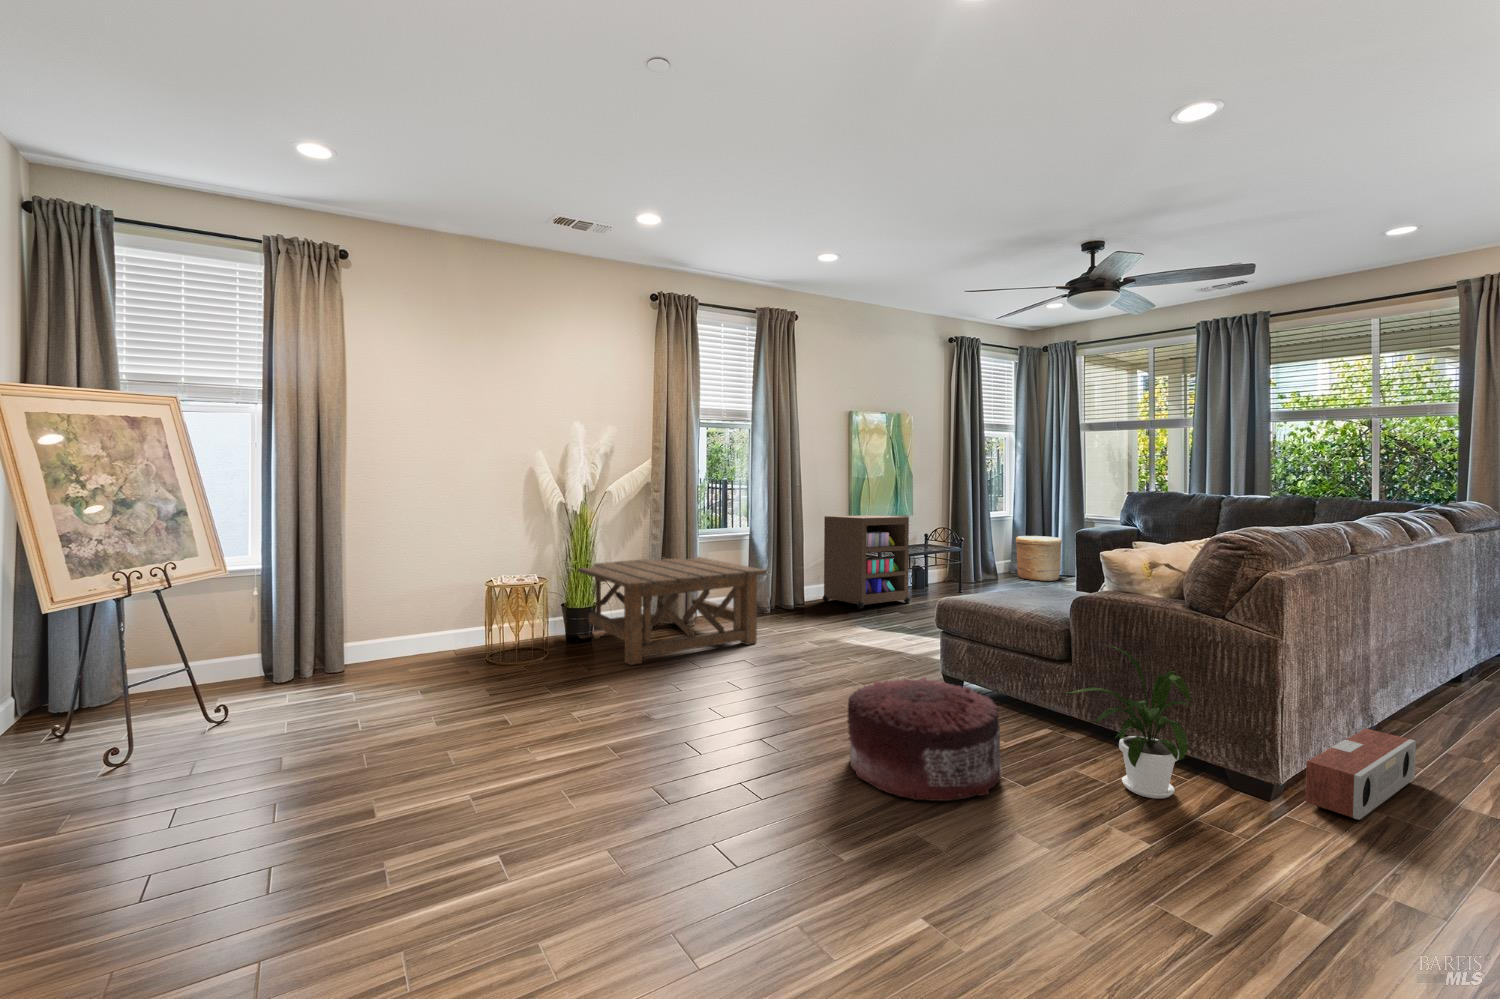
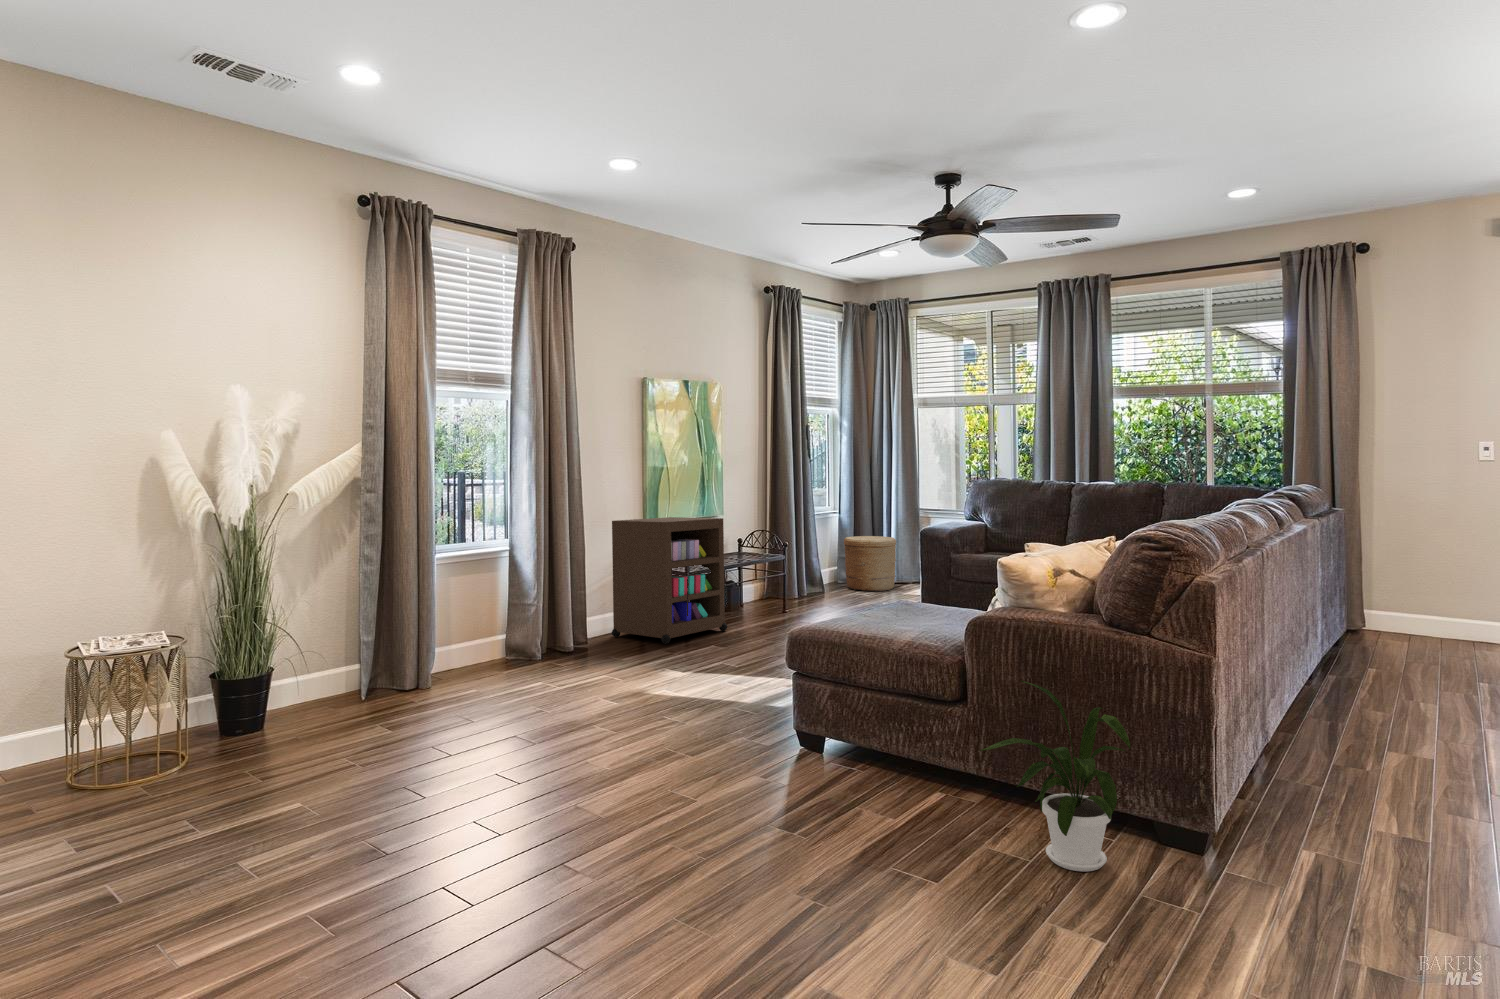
coffee table: present [578,557,767,665] -> none [219,585,544,763]
pouf: present [847,677,1002,801] -> none [700,743,908,927]
speaker: present [1306,729,1416,820] -> none [1239,751,1325,864]

